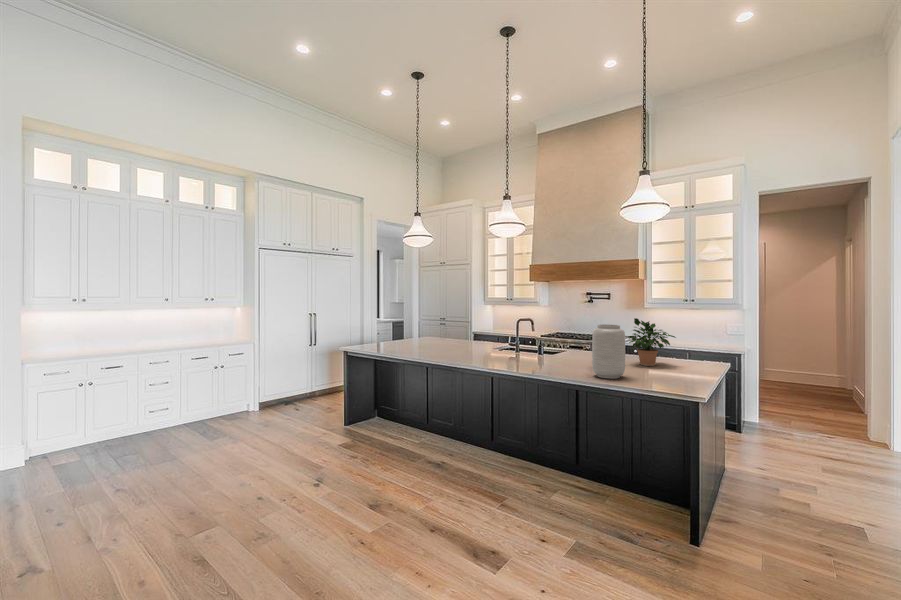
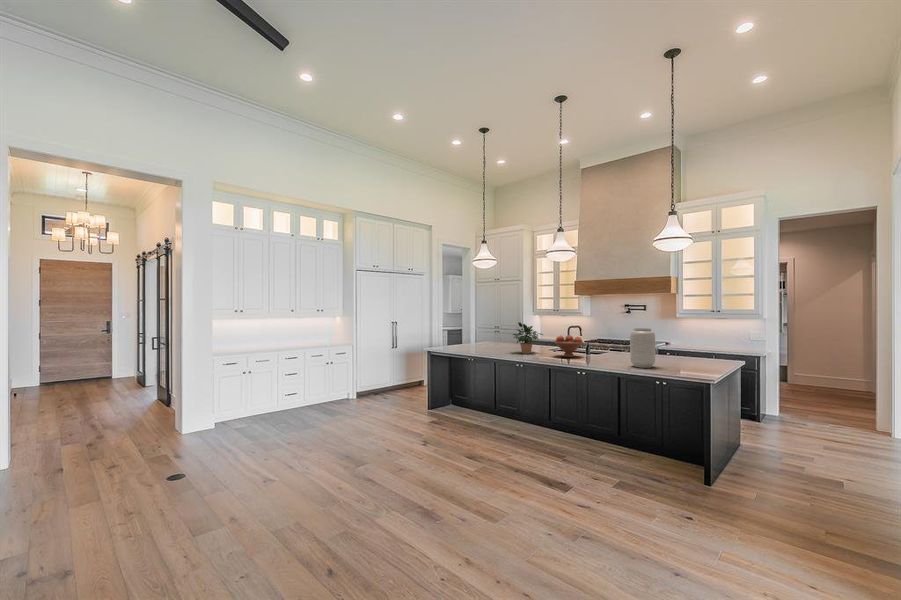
potted plant: present [628,318,676,366] -> present [513,322,543,354]
fruit bowl: none [496,332,533,361] -> present [554,335,583,357]

